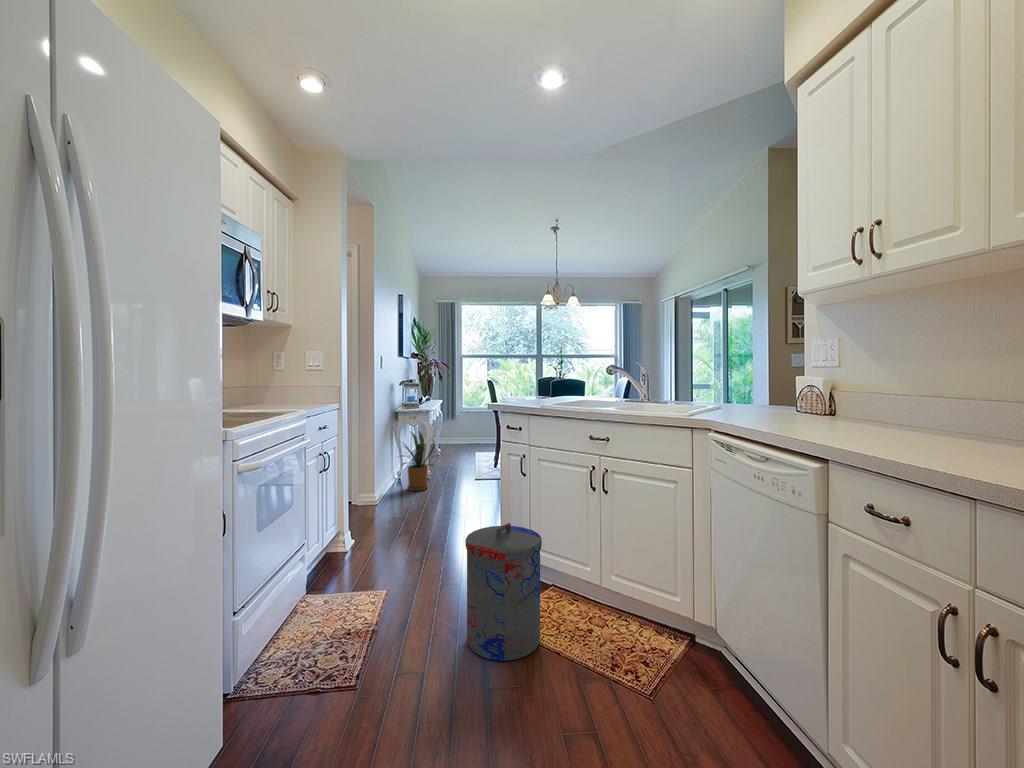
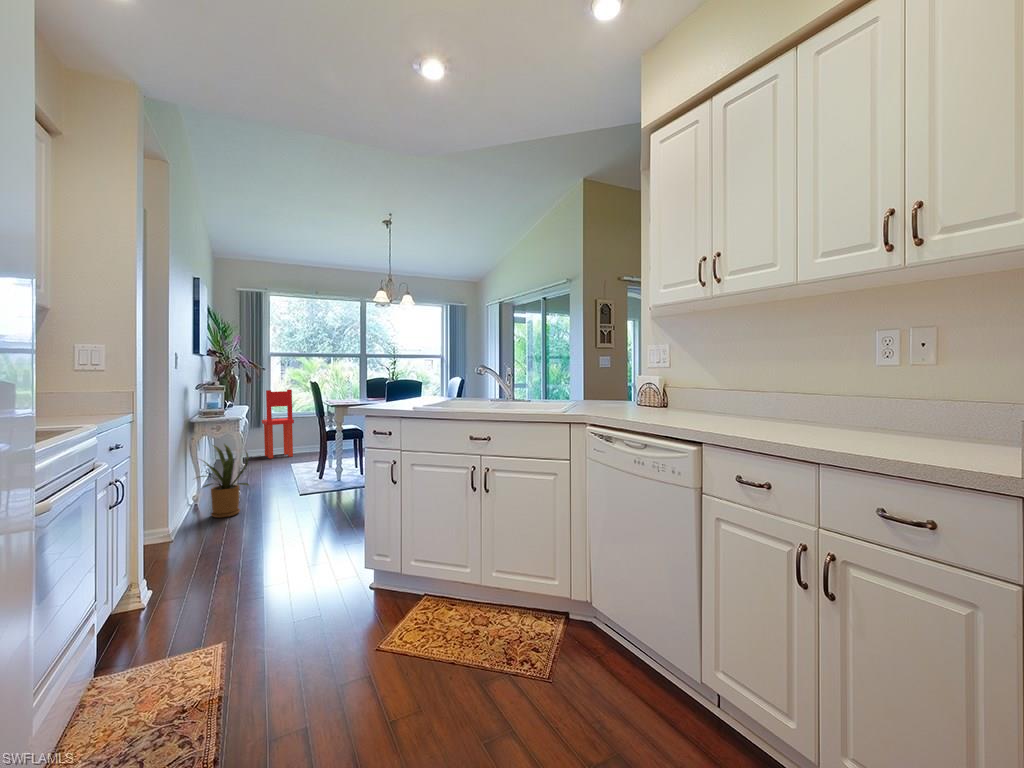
chair: none [457,387,481,445] -> present [262,390,294,459]
trash can: present [465,523,542,661] -> none [345,536,432,689]

